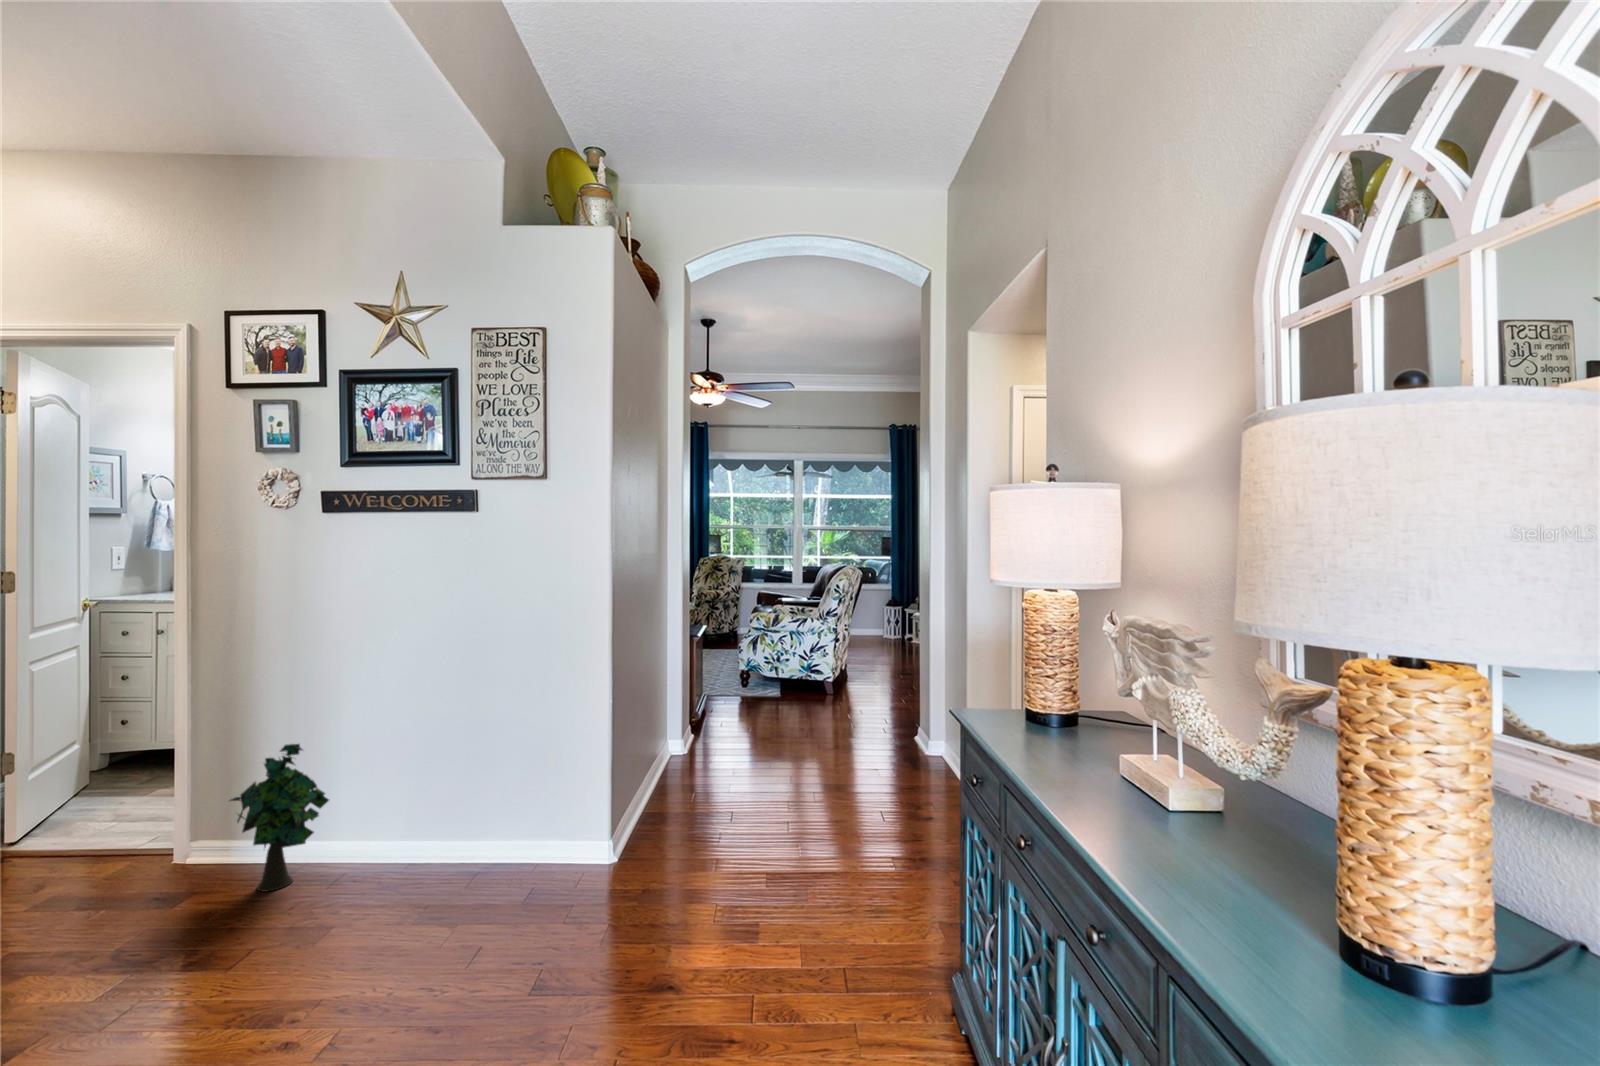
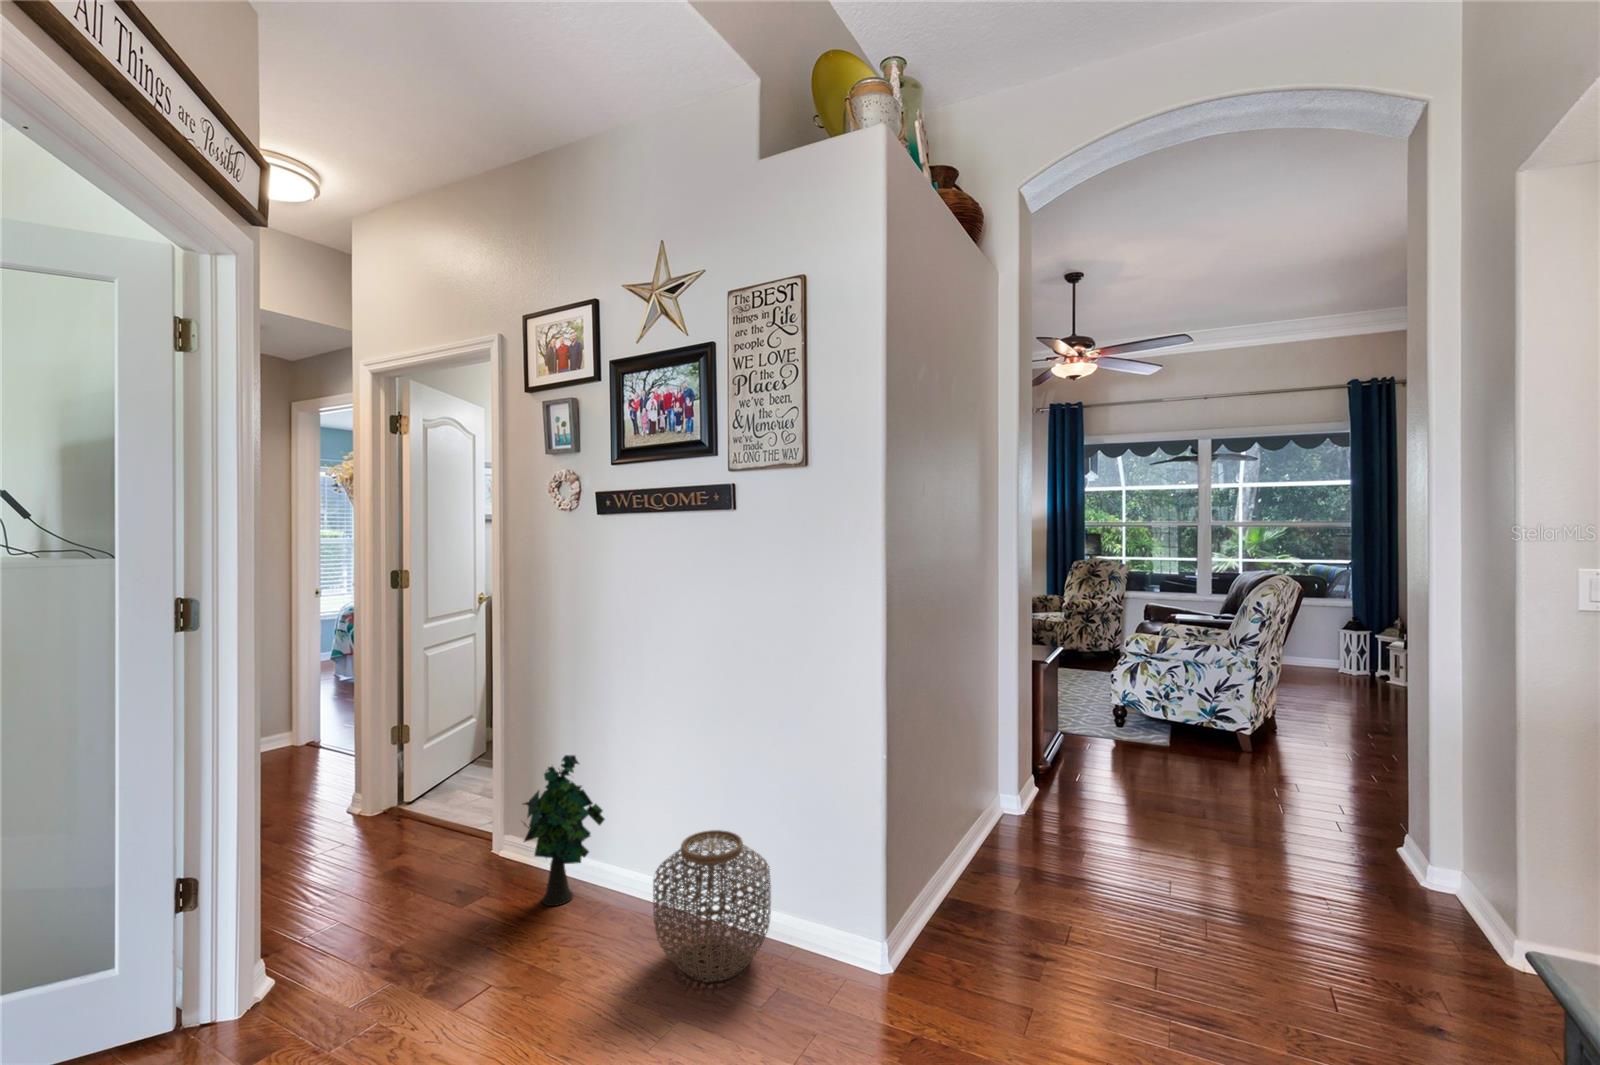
woven basket: none [411,781,517,902] -> present [653,830,771,981]

